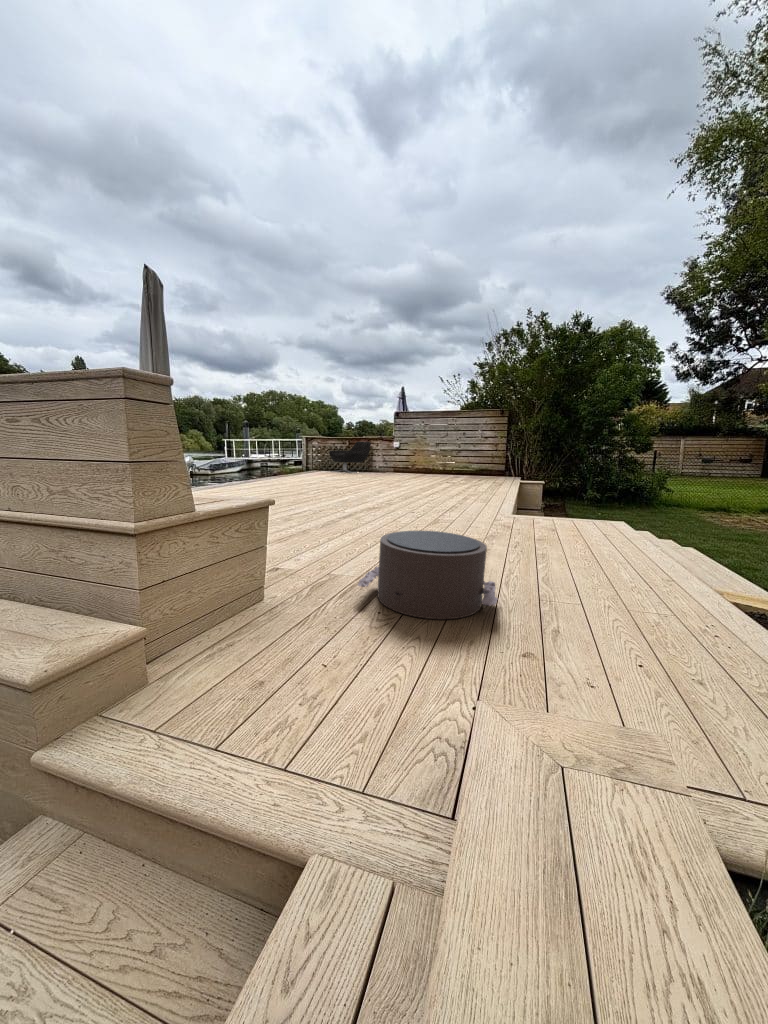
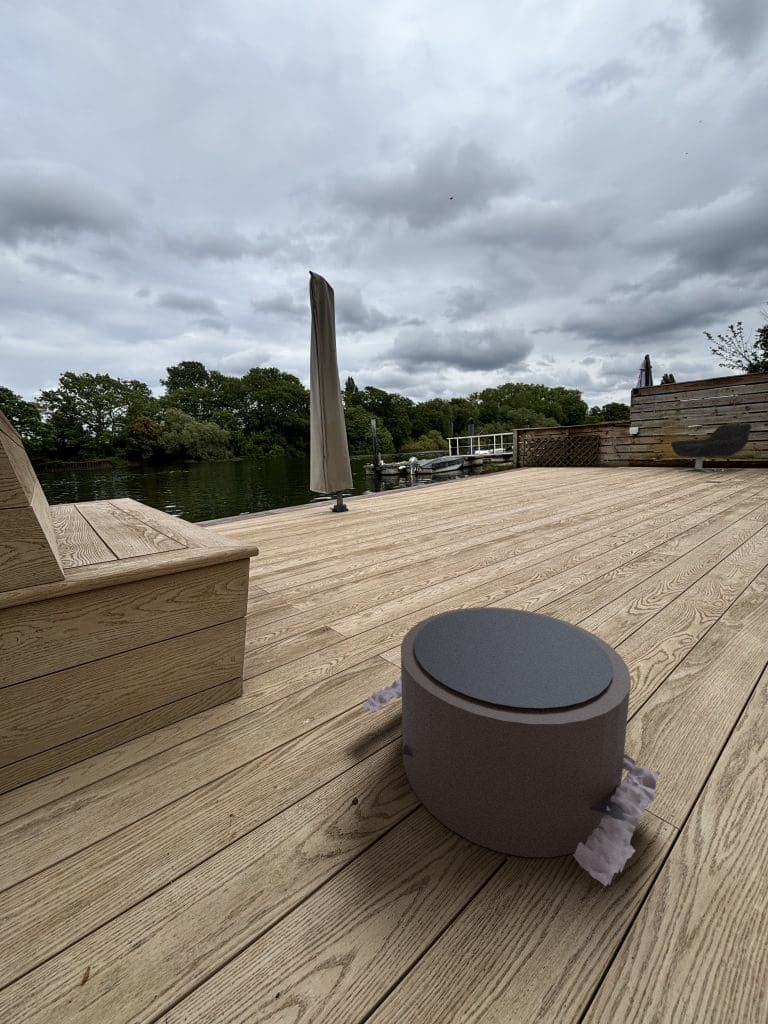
lounge chair: present [329,442,371,473] -> present [671,424,751,472]

